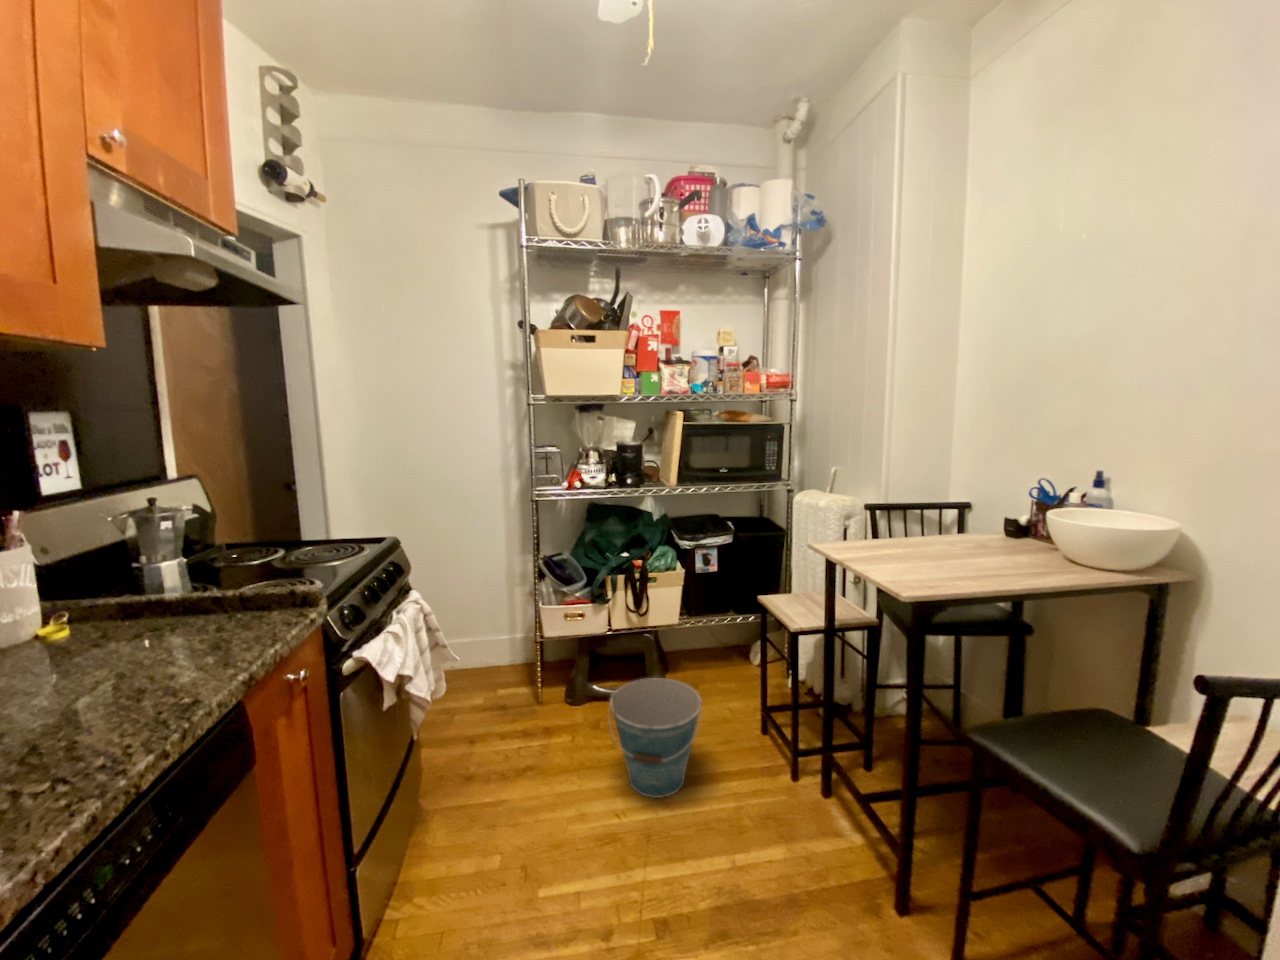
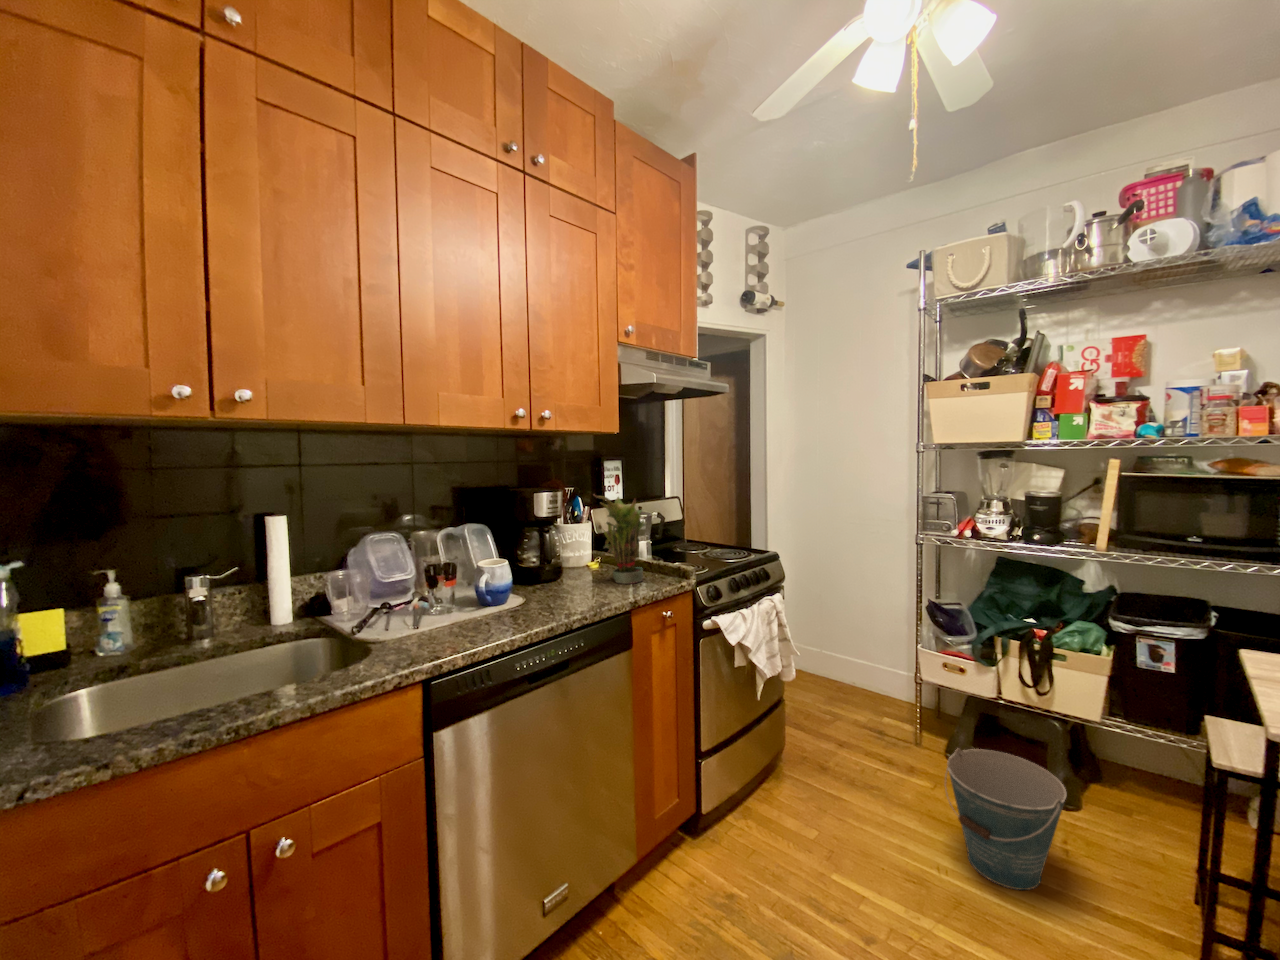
potted plant: none [83,483,223,651] -> present [594,495,646,584]

